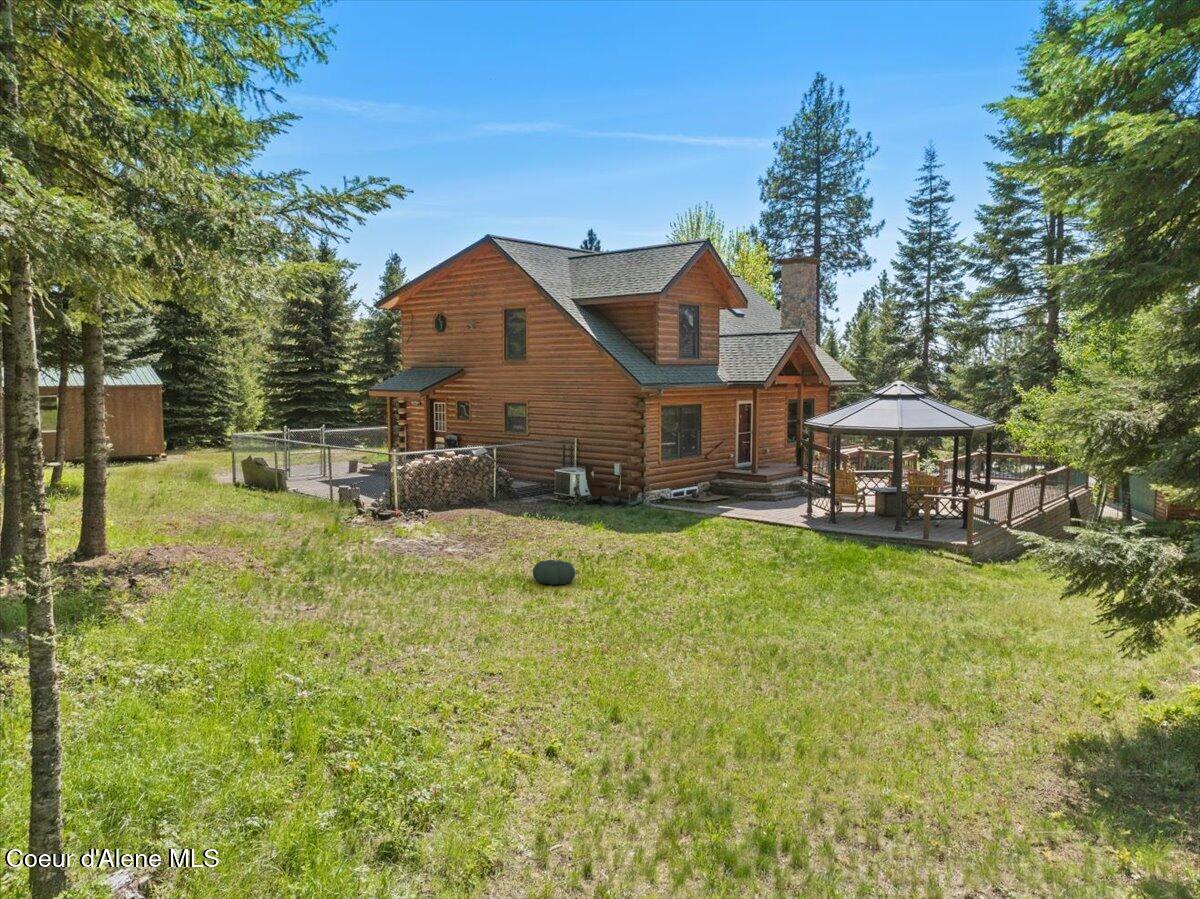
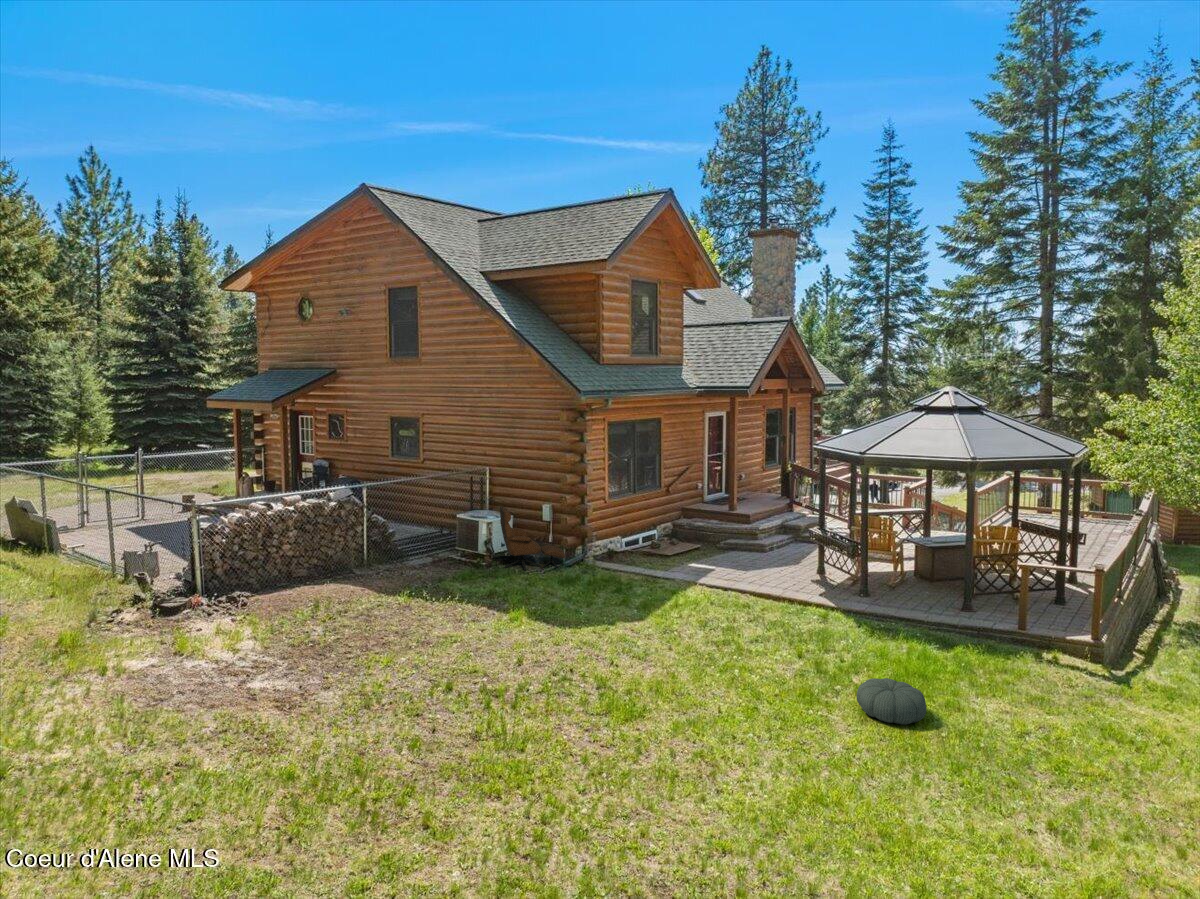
pouf: present [533,560,575,585] -> present [857,678,926,724]

